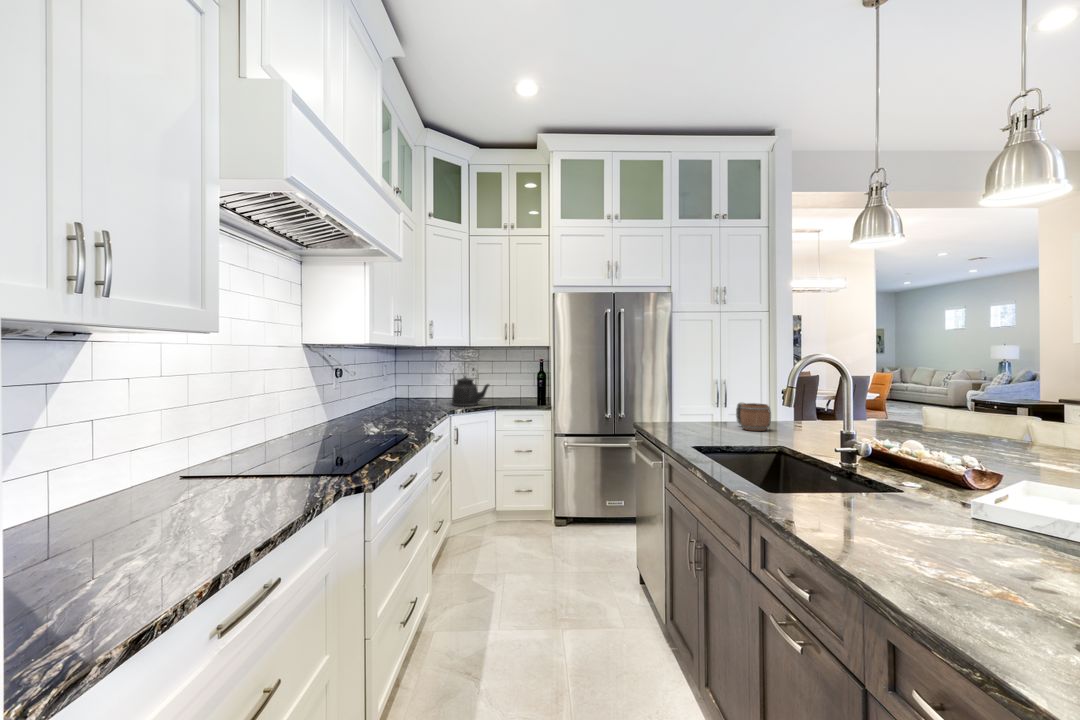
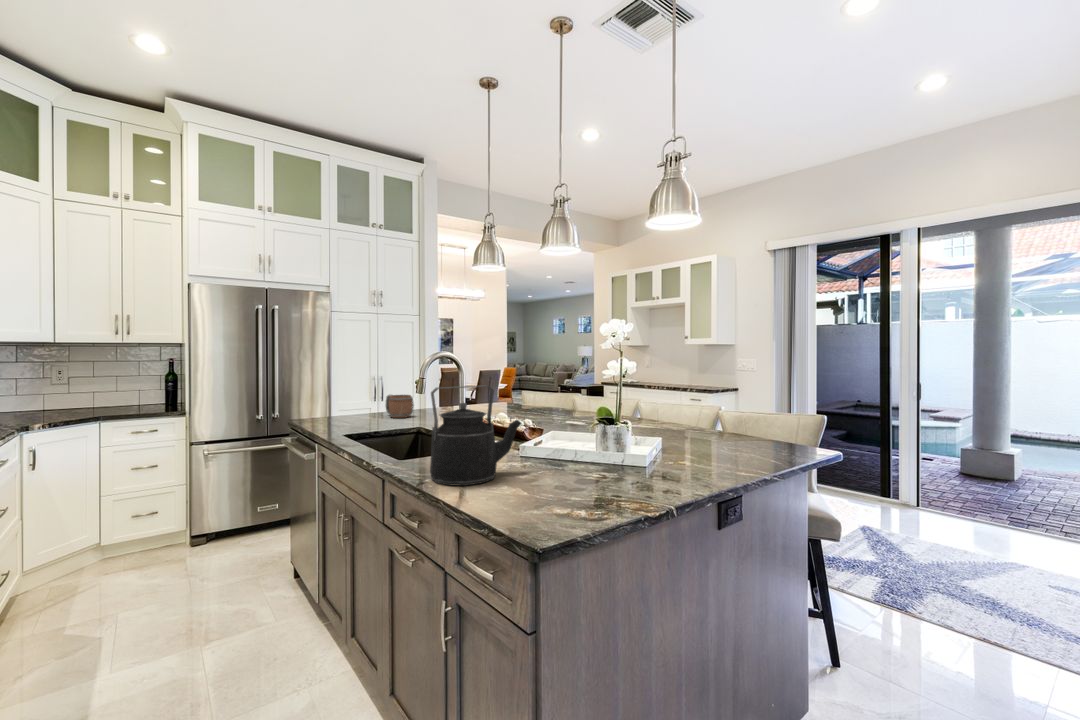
kettle: present [452,376,489,406] -> present [430,385,521,485]

